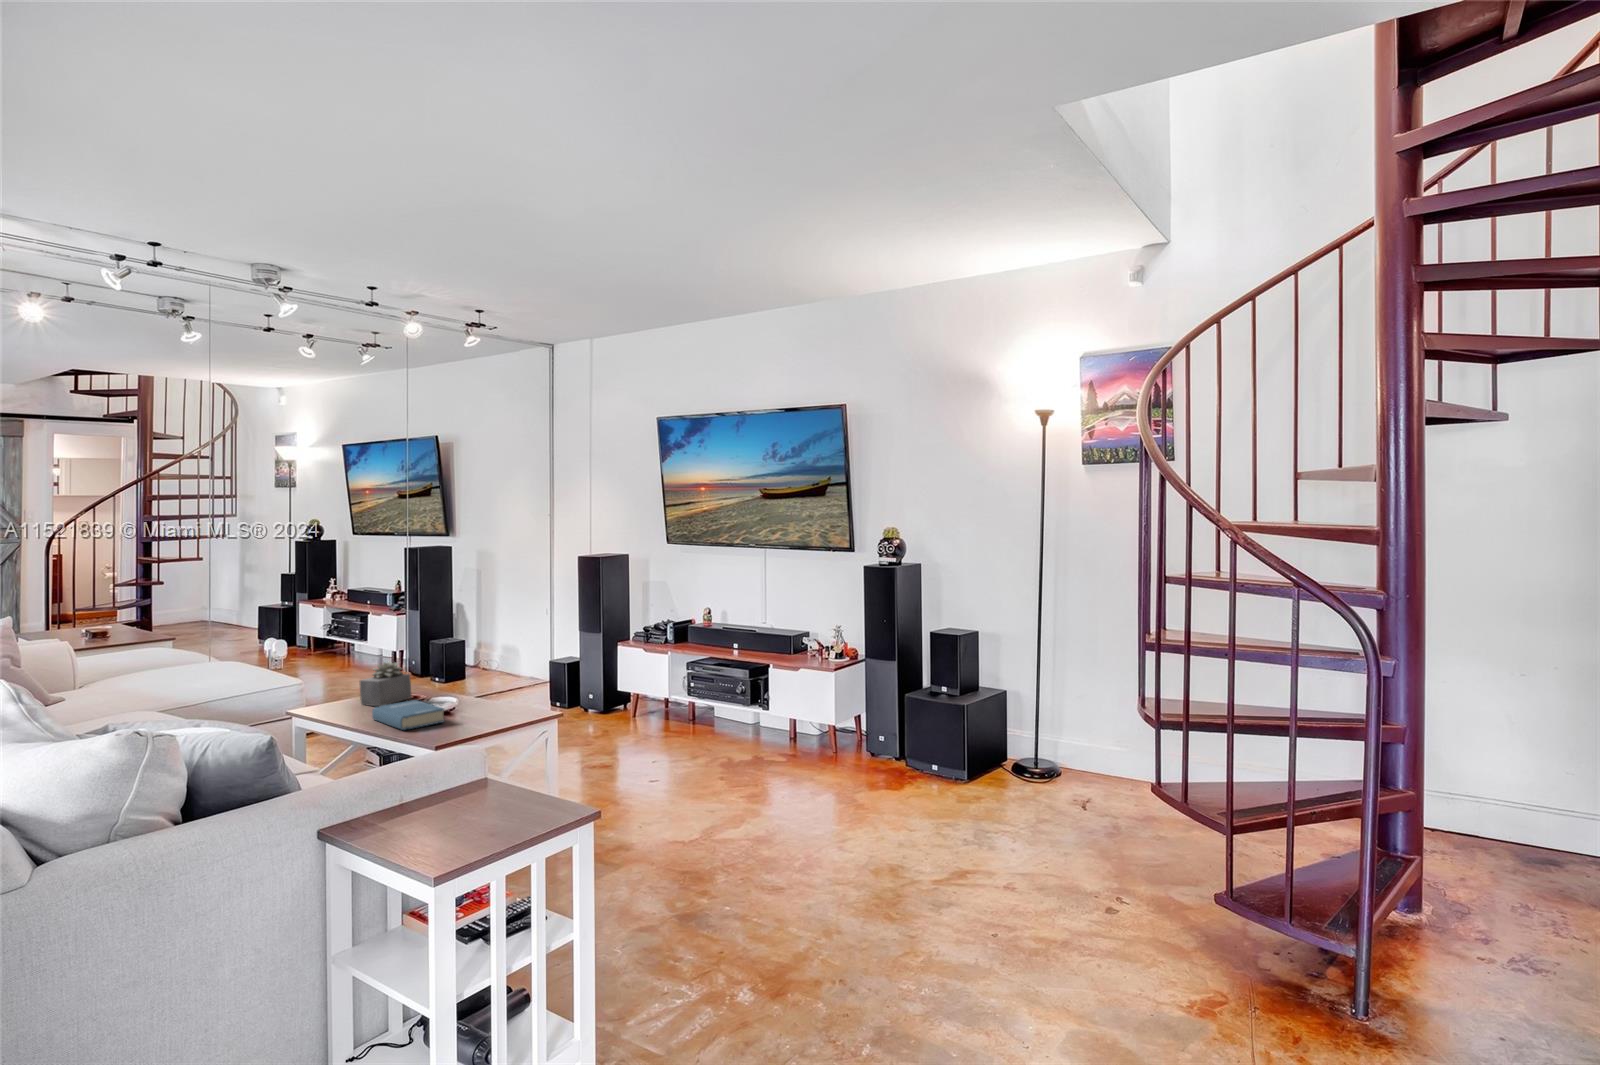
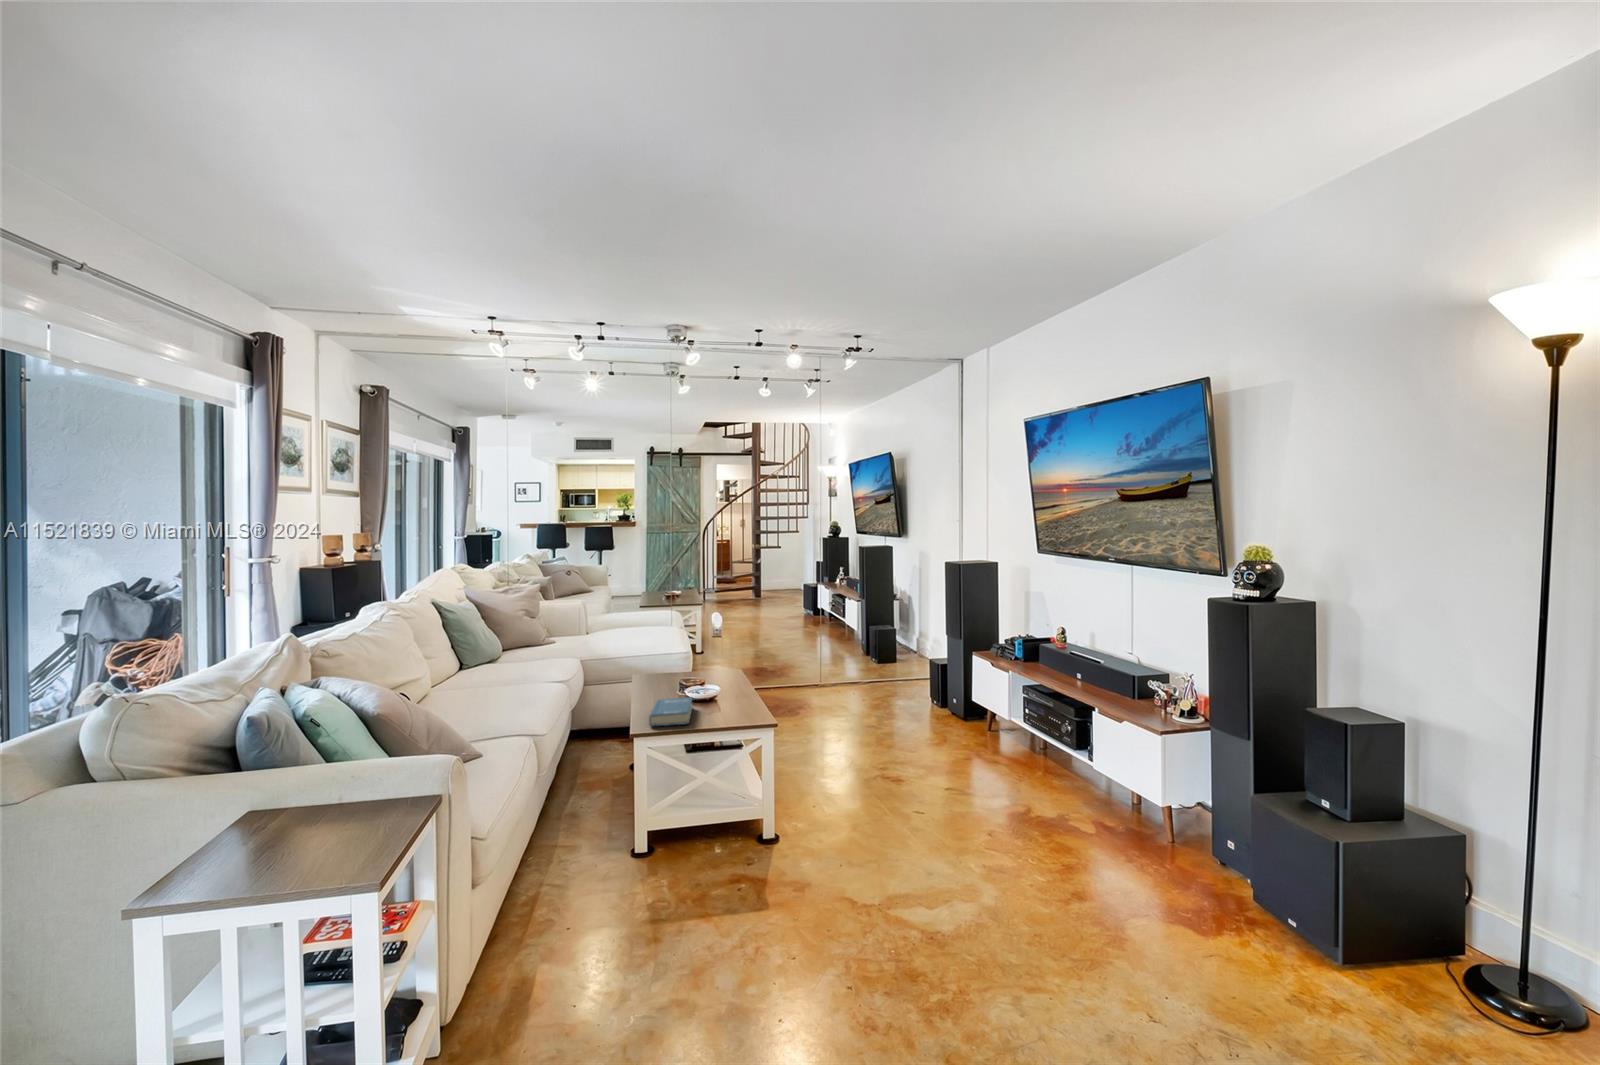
succulent plant: present [360,662,412,706] -> none [677,657,713,696]

